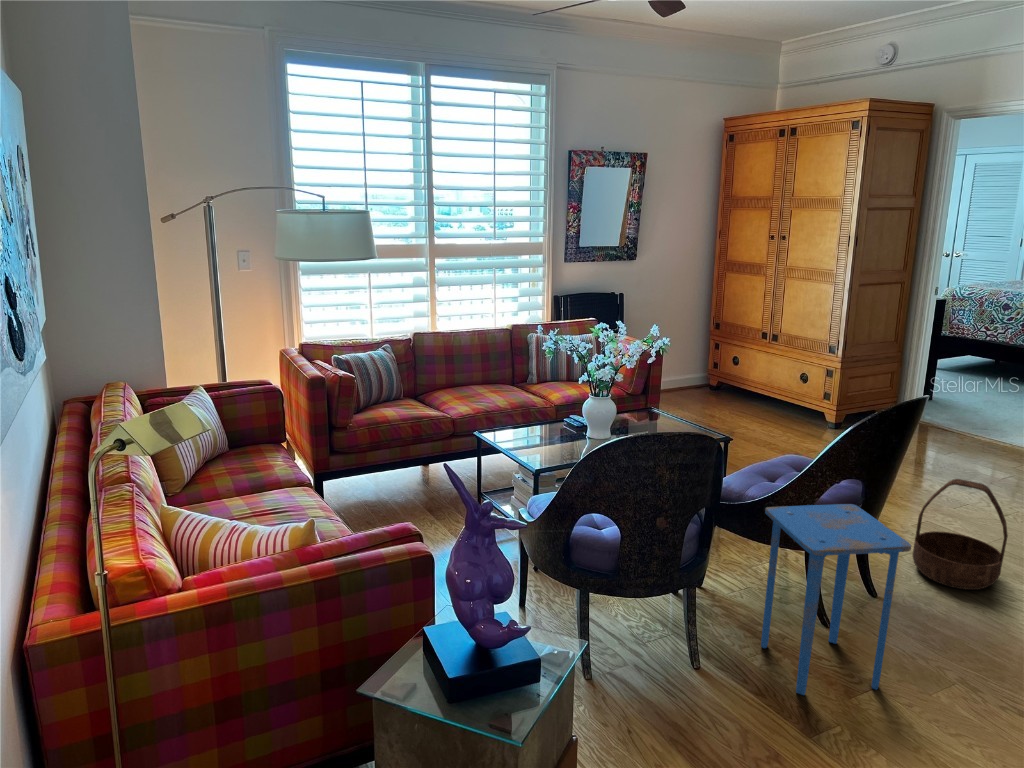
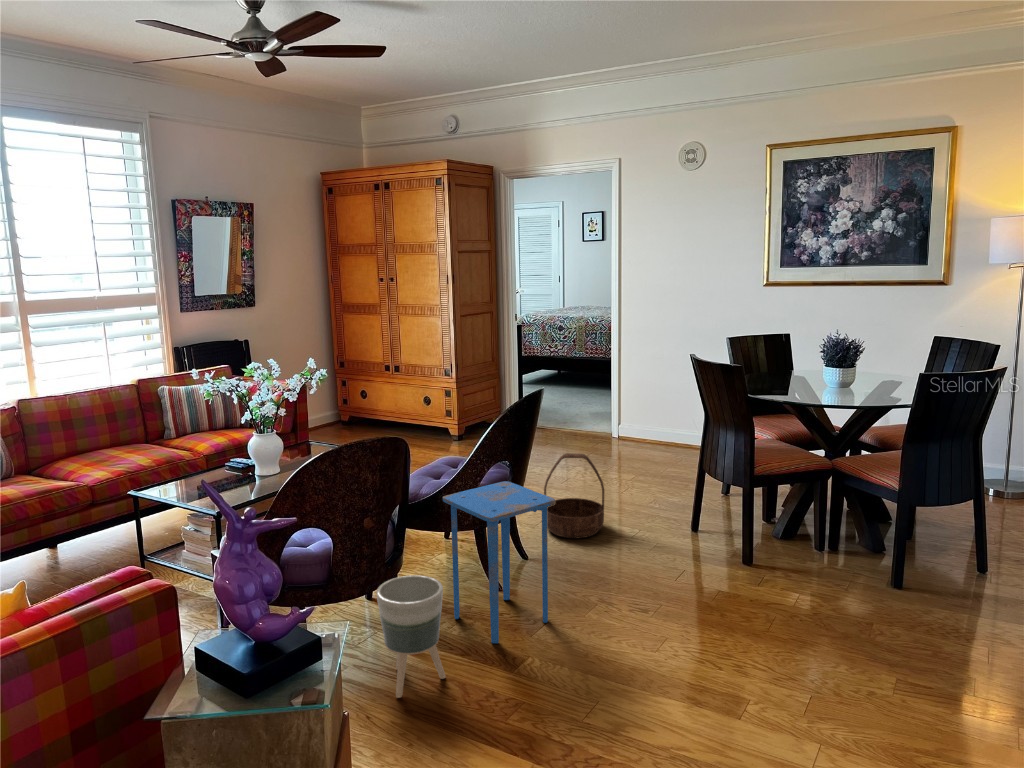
planter: none [660,589,737,721] -> present [377,575,445,698]

